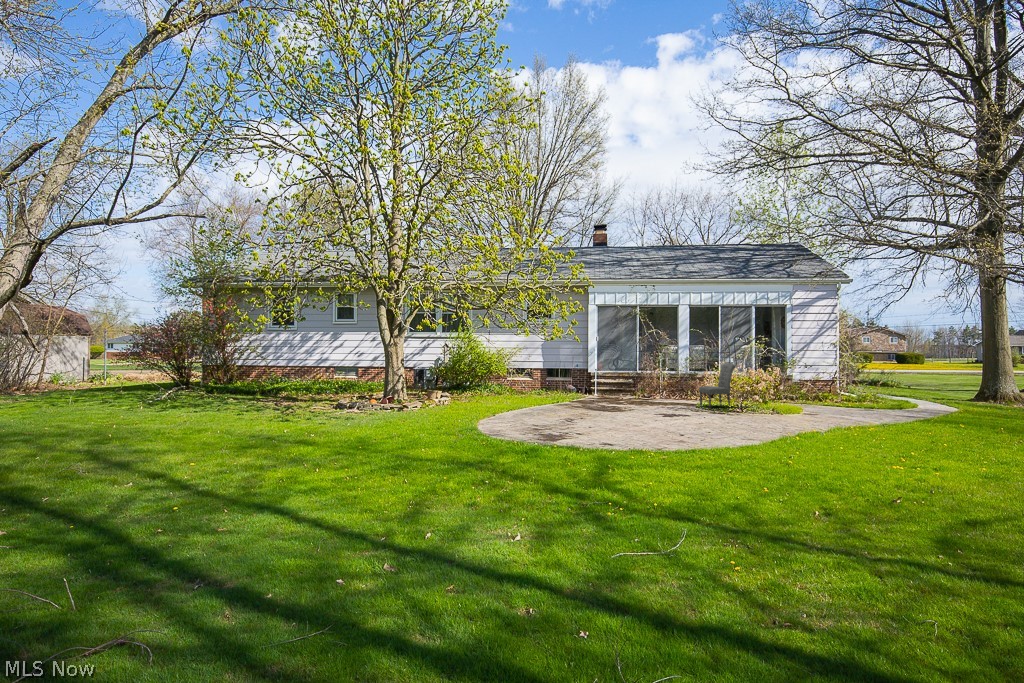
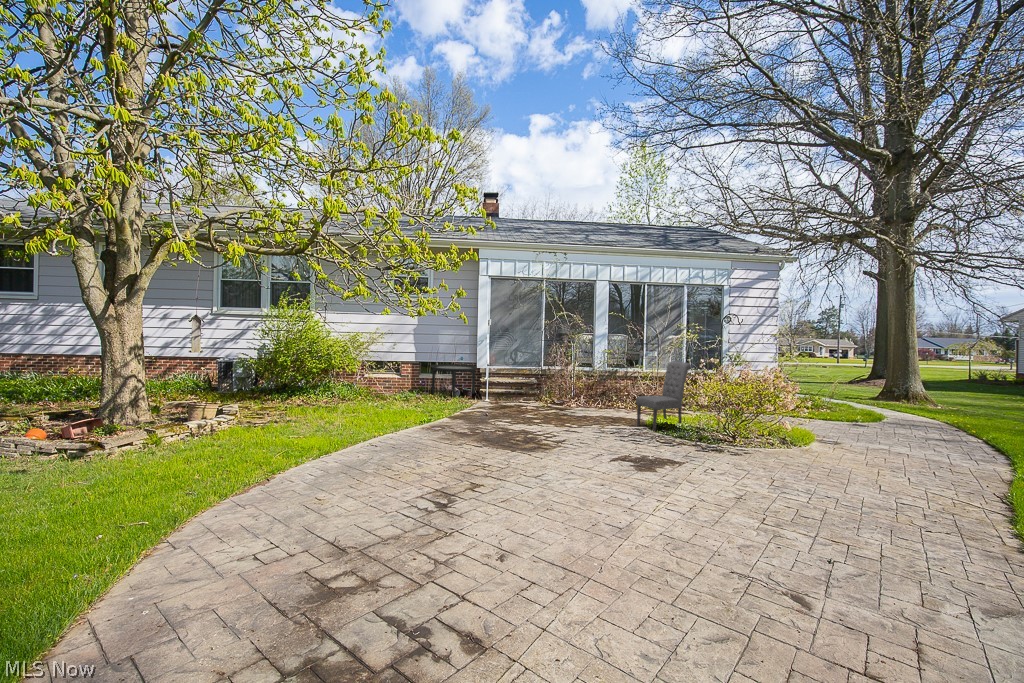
round table: none [555,370,589,392] -> present [431,364,477,397]

